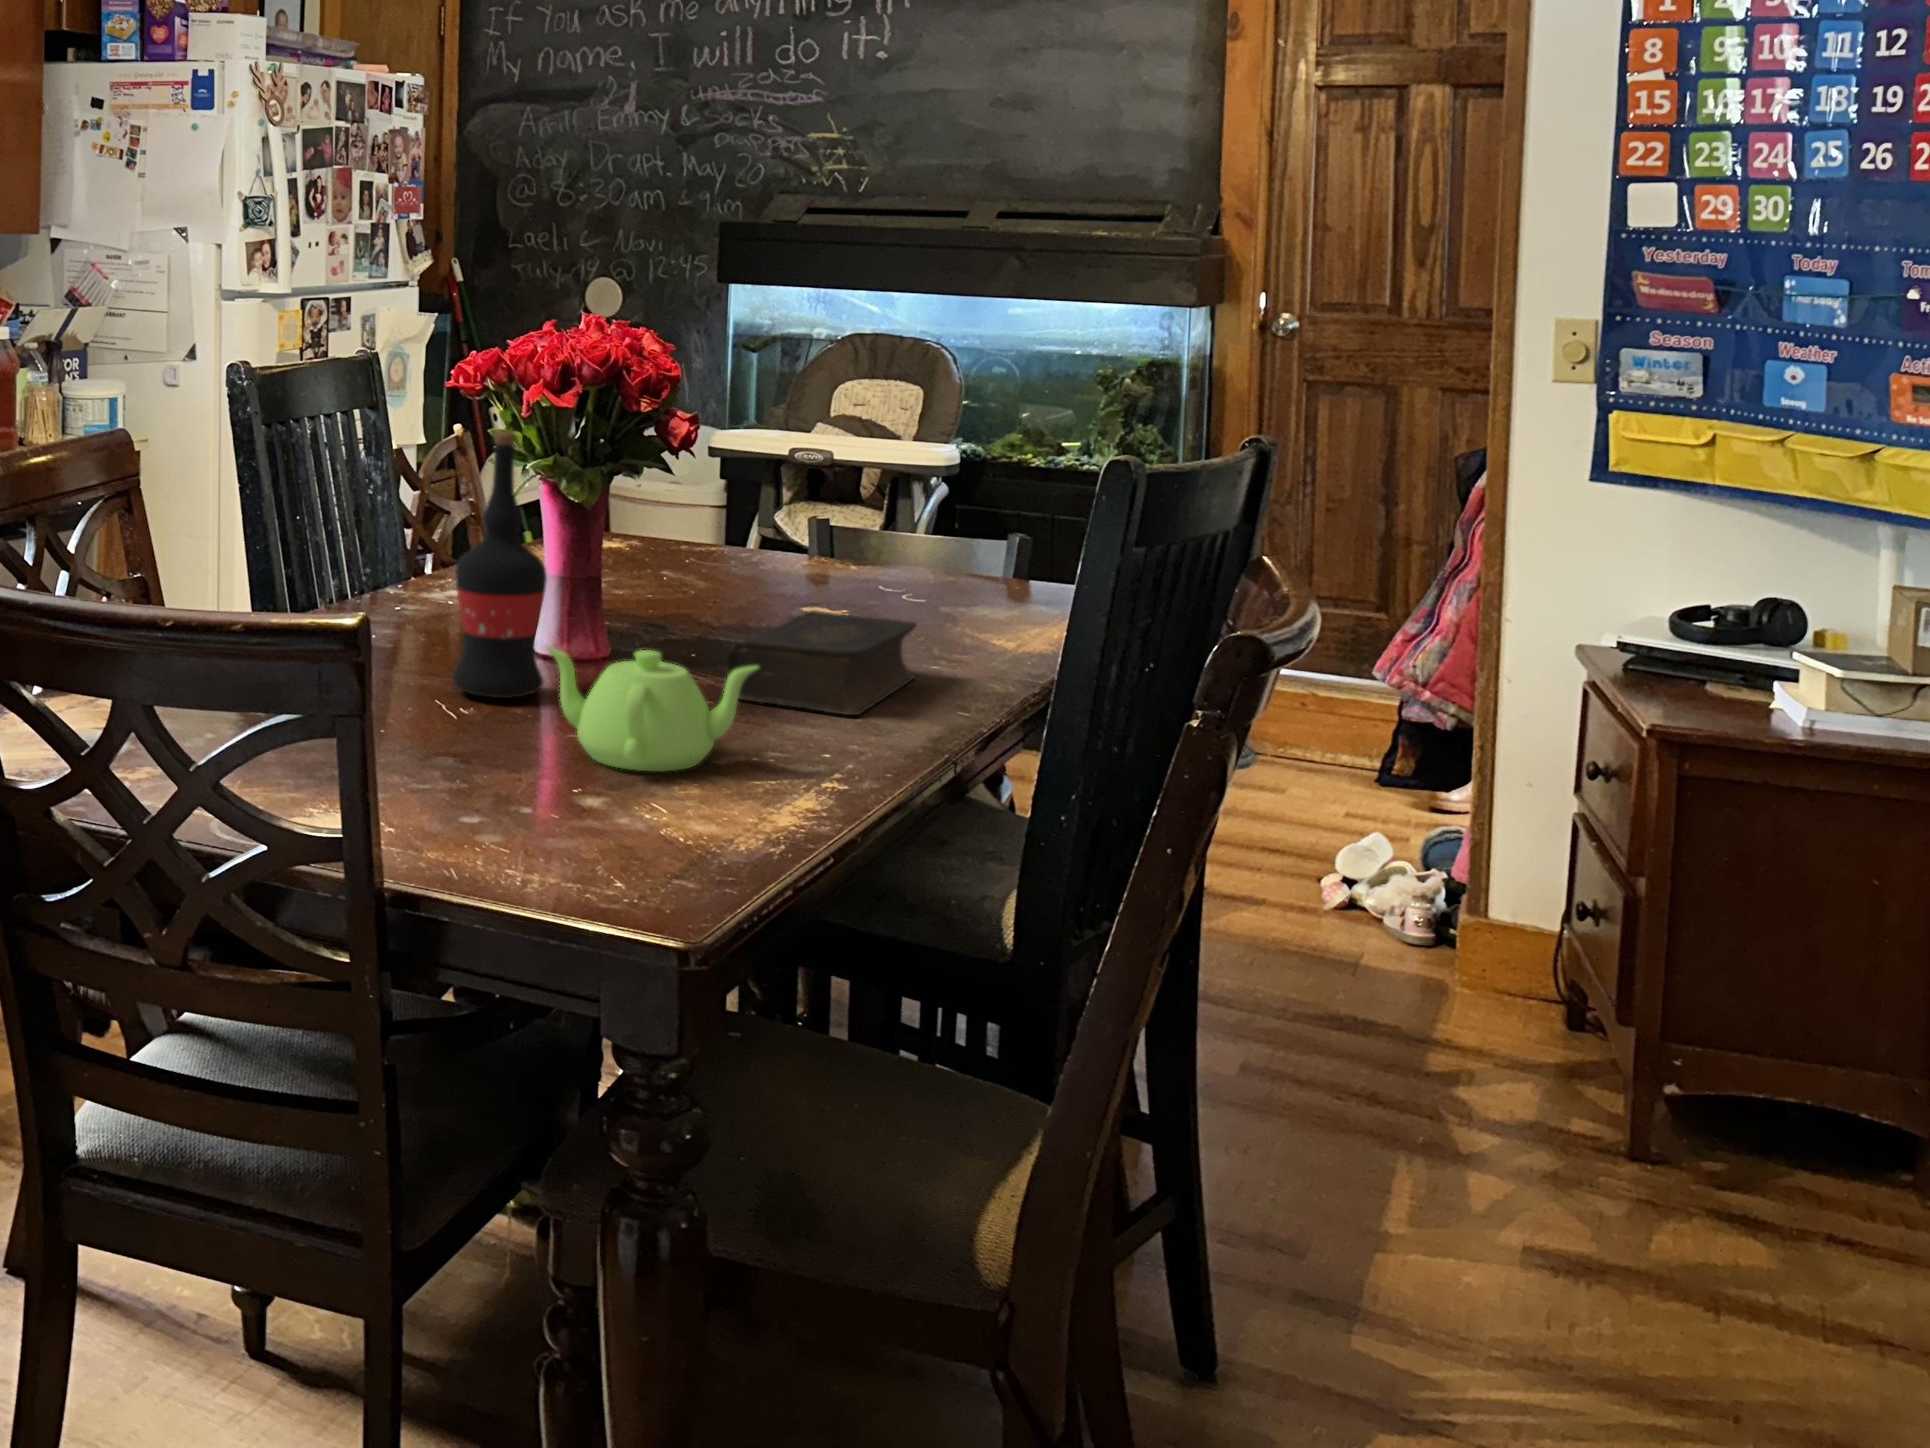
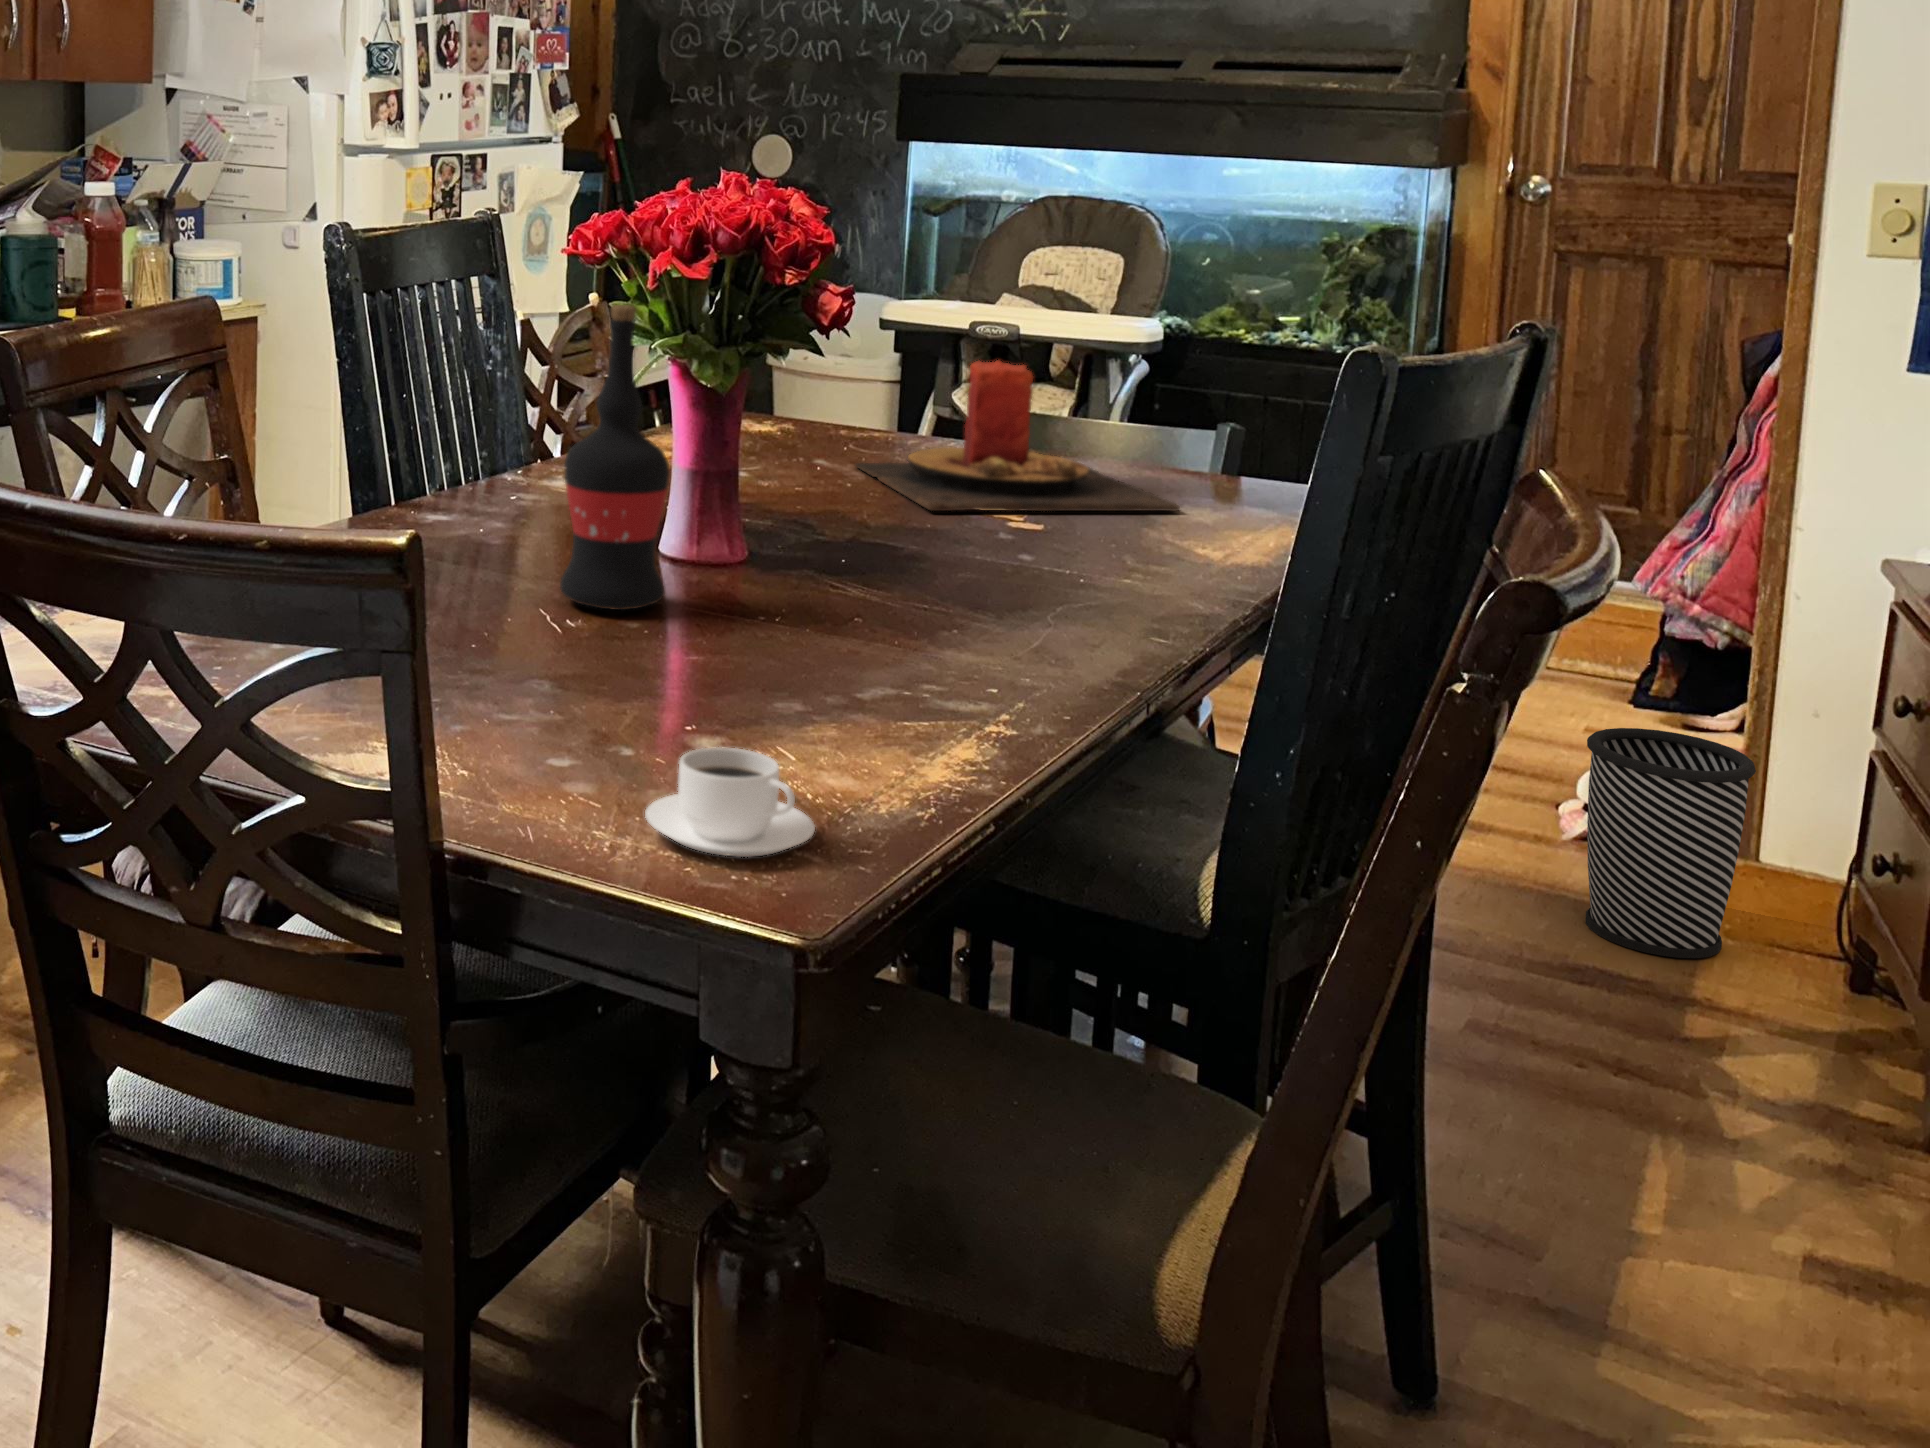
candle: none [697,479,980,612] -> present [856,361,1180,511]
book: present [726,610,916,715] -> none [878,513,1106,640]
teapot: present [547,647,759,771] -> none [661,556,913,706]
coffee cup: none [548,799,689,887] -> present [645,747,815,857]
wastebasket: none [1337,800,1480,1003] -> present [1586,728,1756,958]

